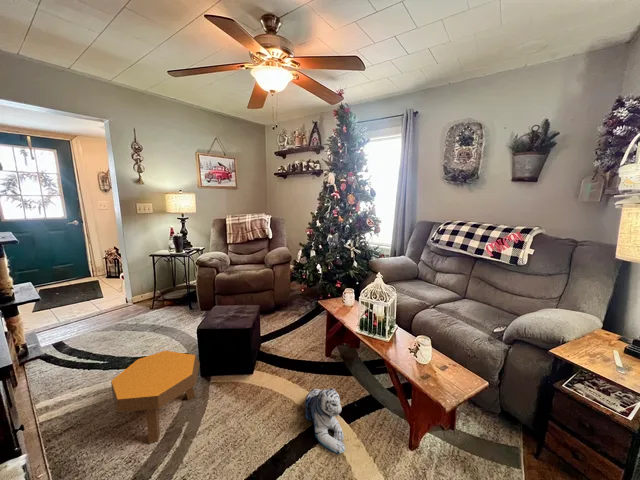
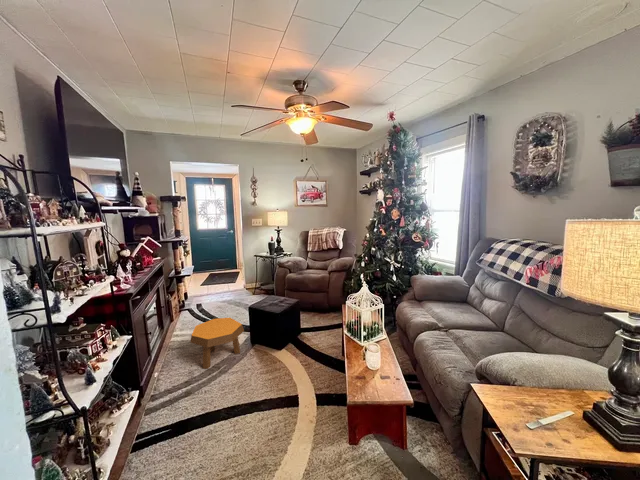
plush toy: present [305,388,345,454] -> none [287,369,320,419]

